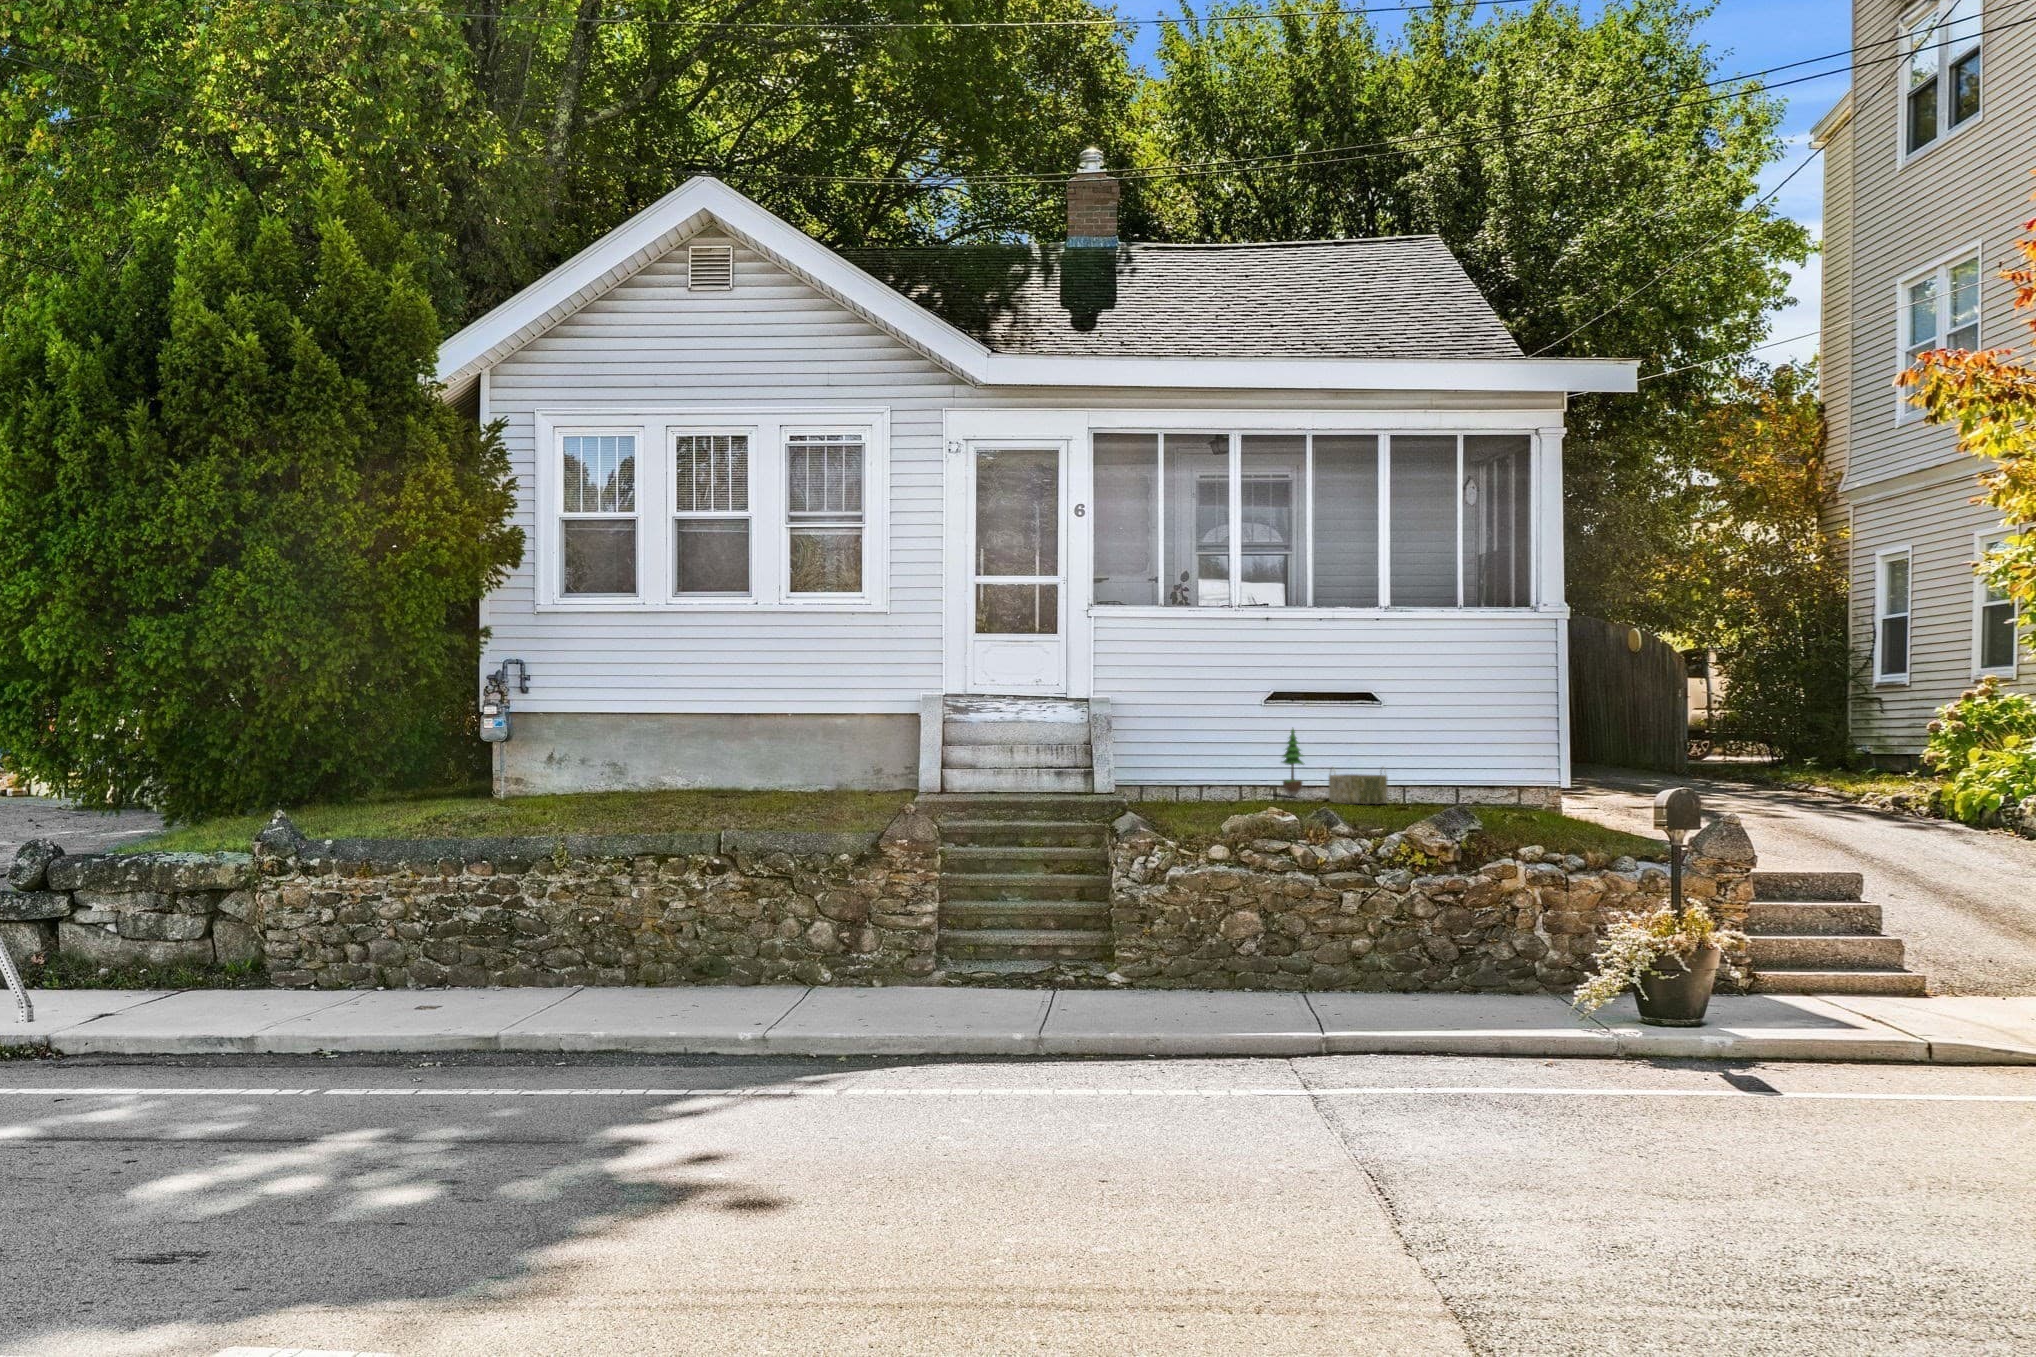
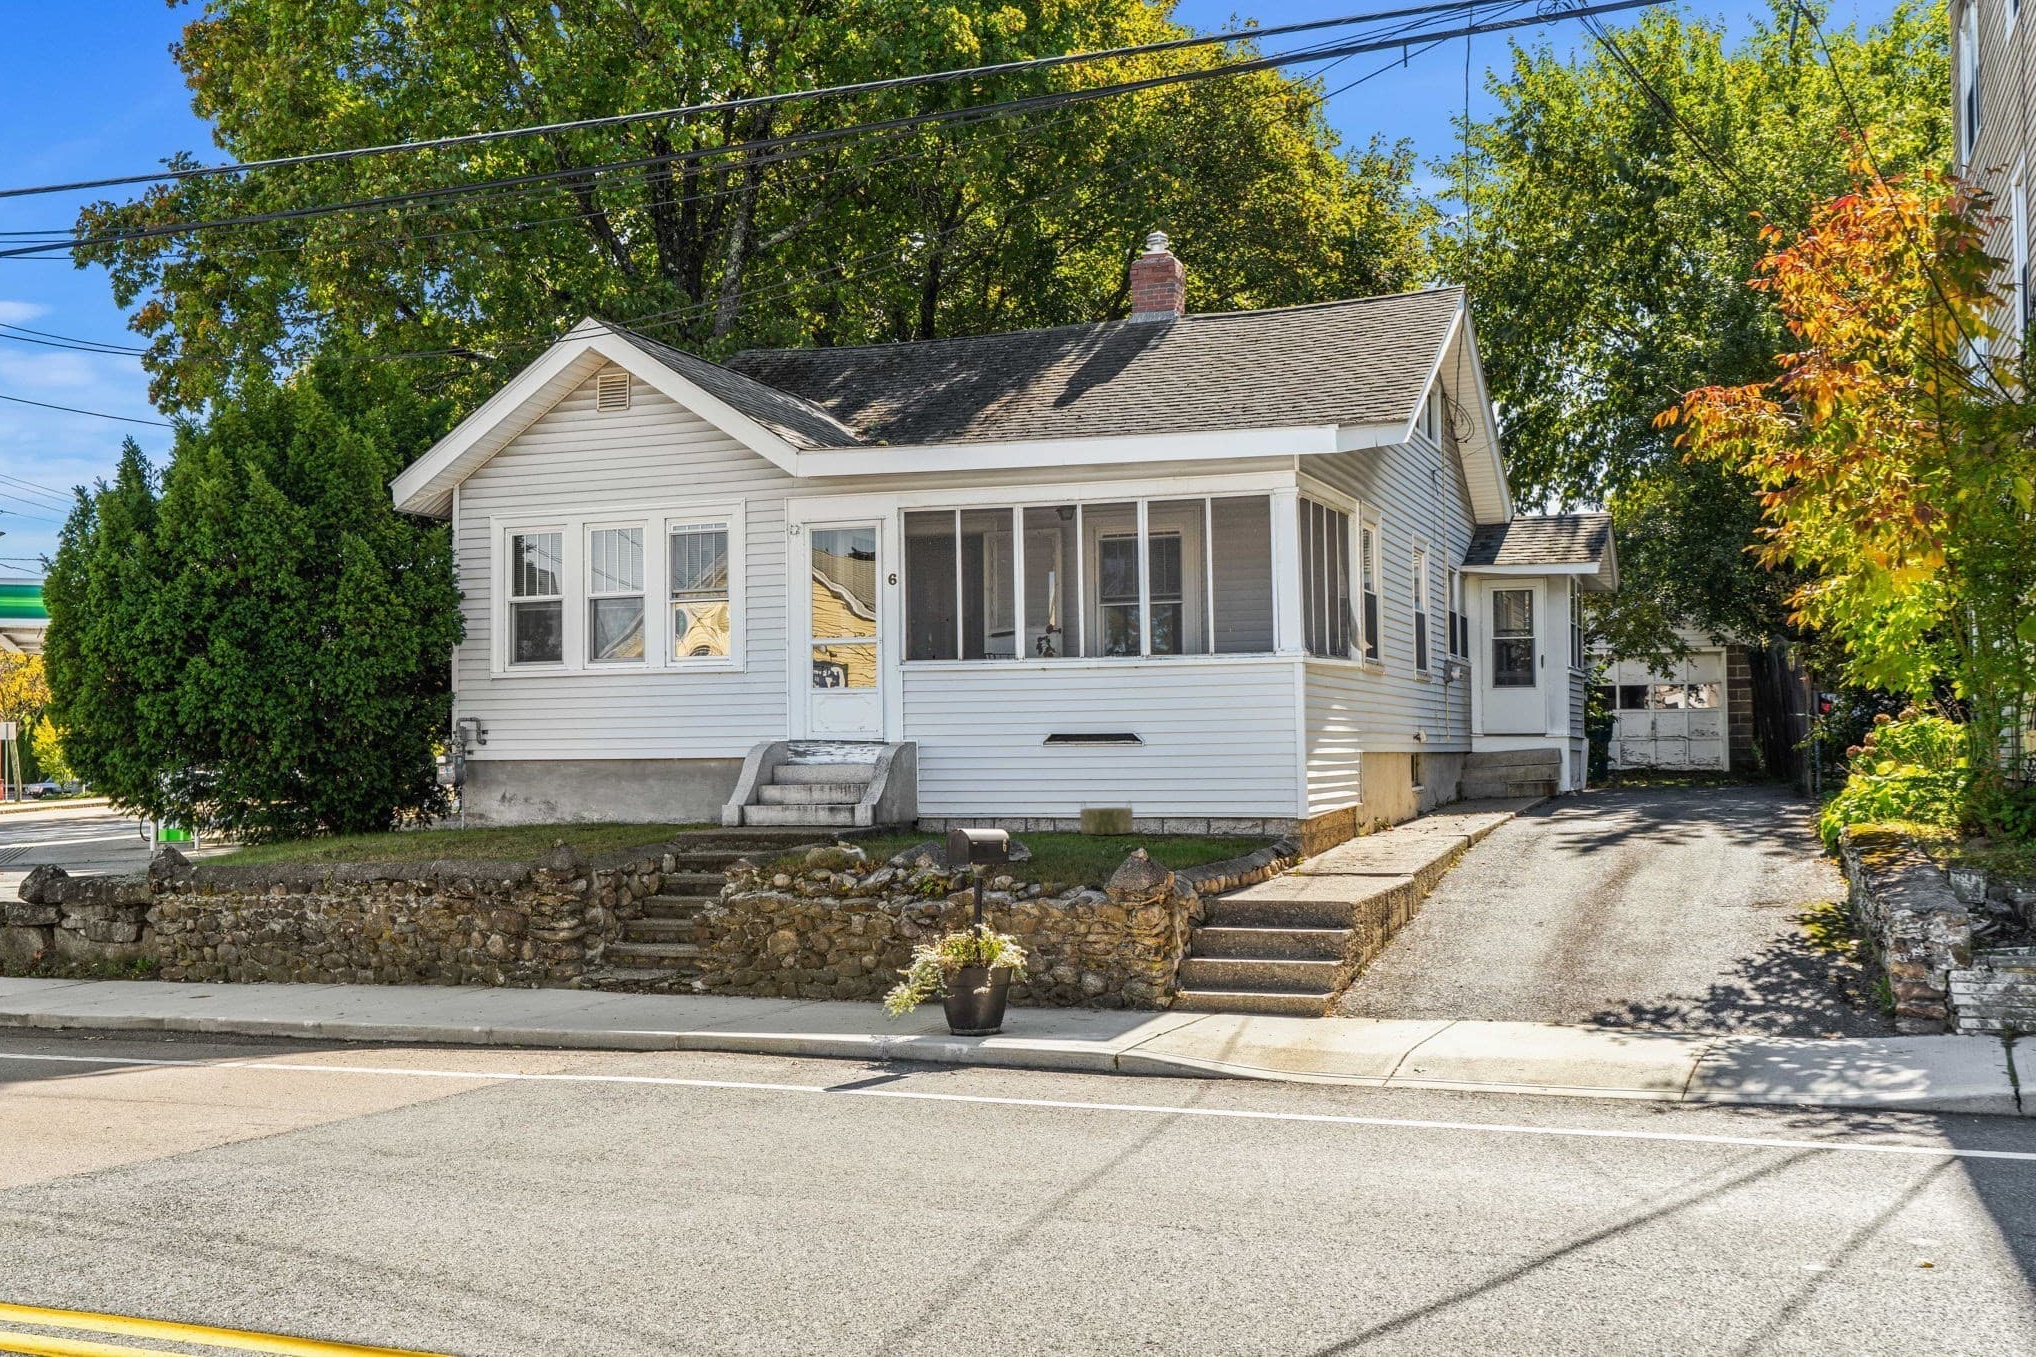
potted tree: present [1282,729,1304,797] -> none [1046,766,1068,829]

